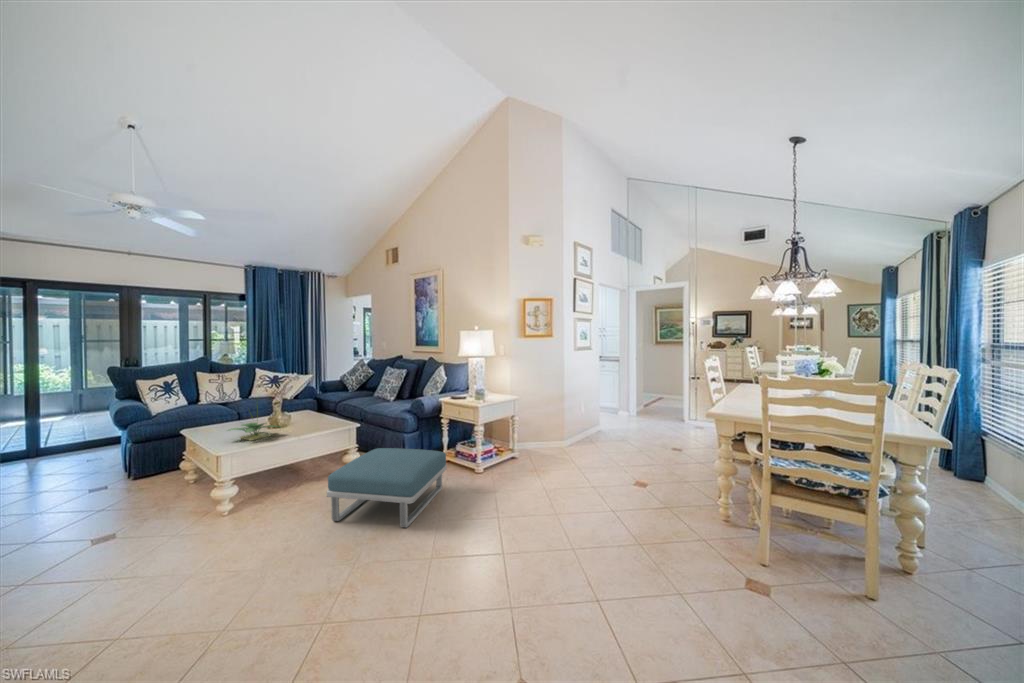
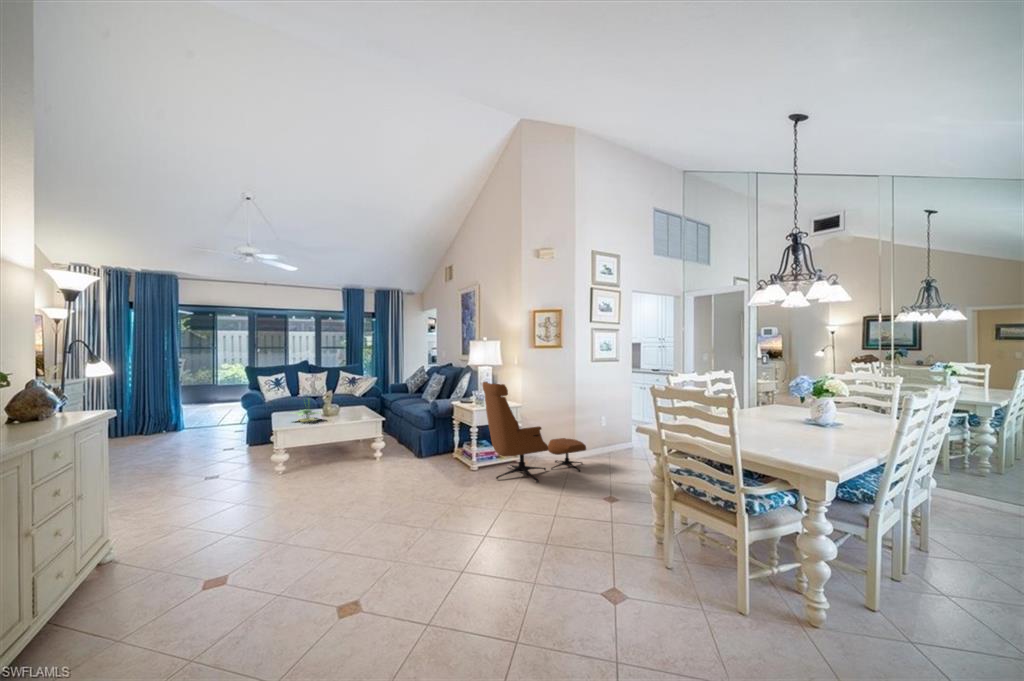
lounge chair: none [497,375,585,480] -> present [482,382,586,482]
footstool: present [327,448,447,528] -> none [334,438,434,497]

